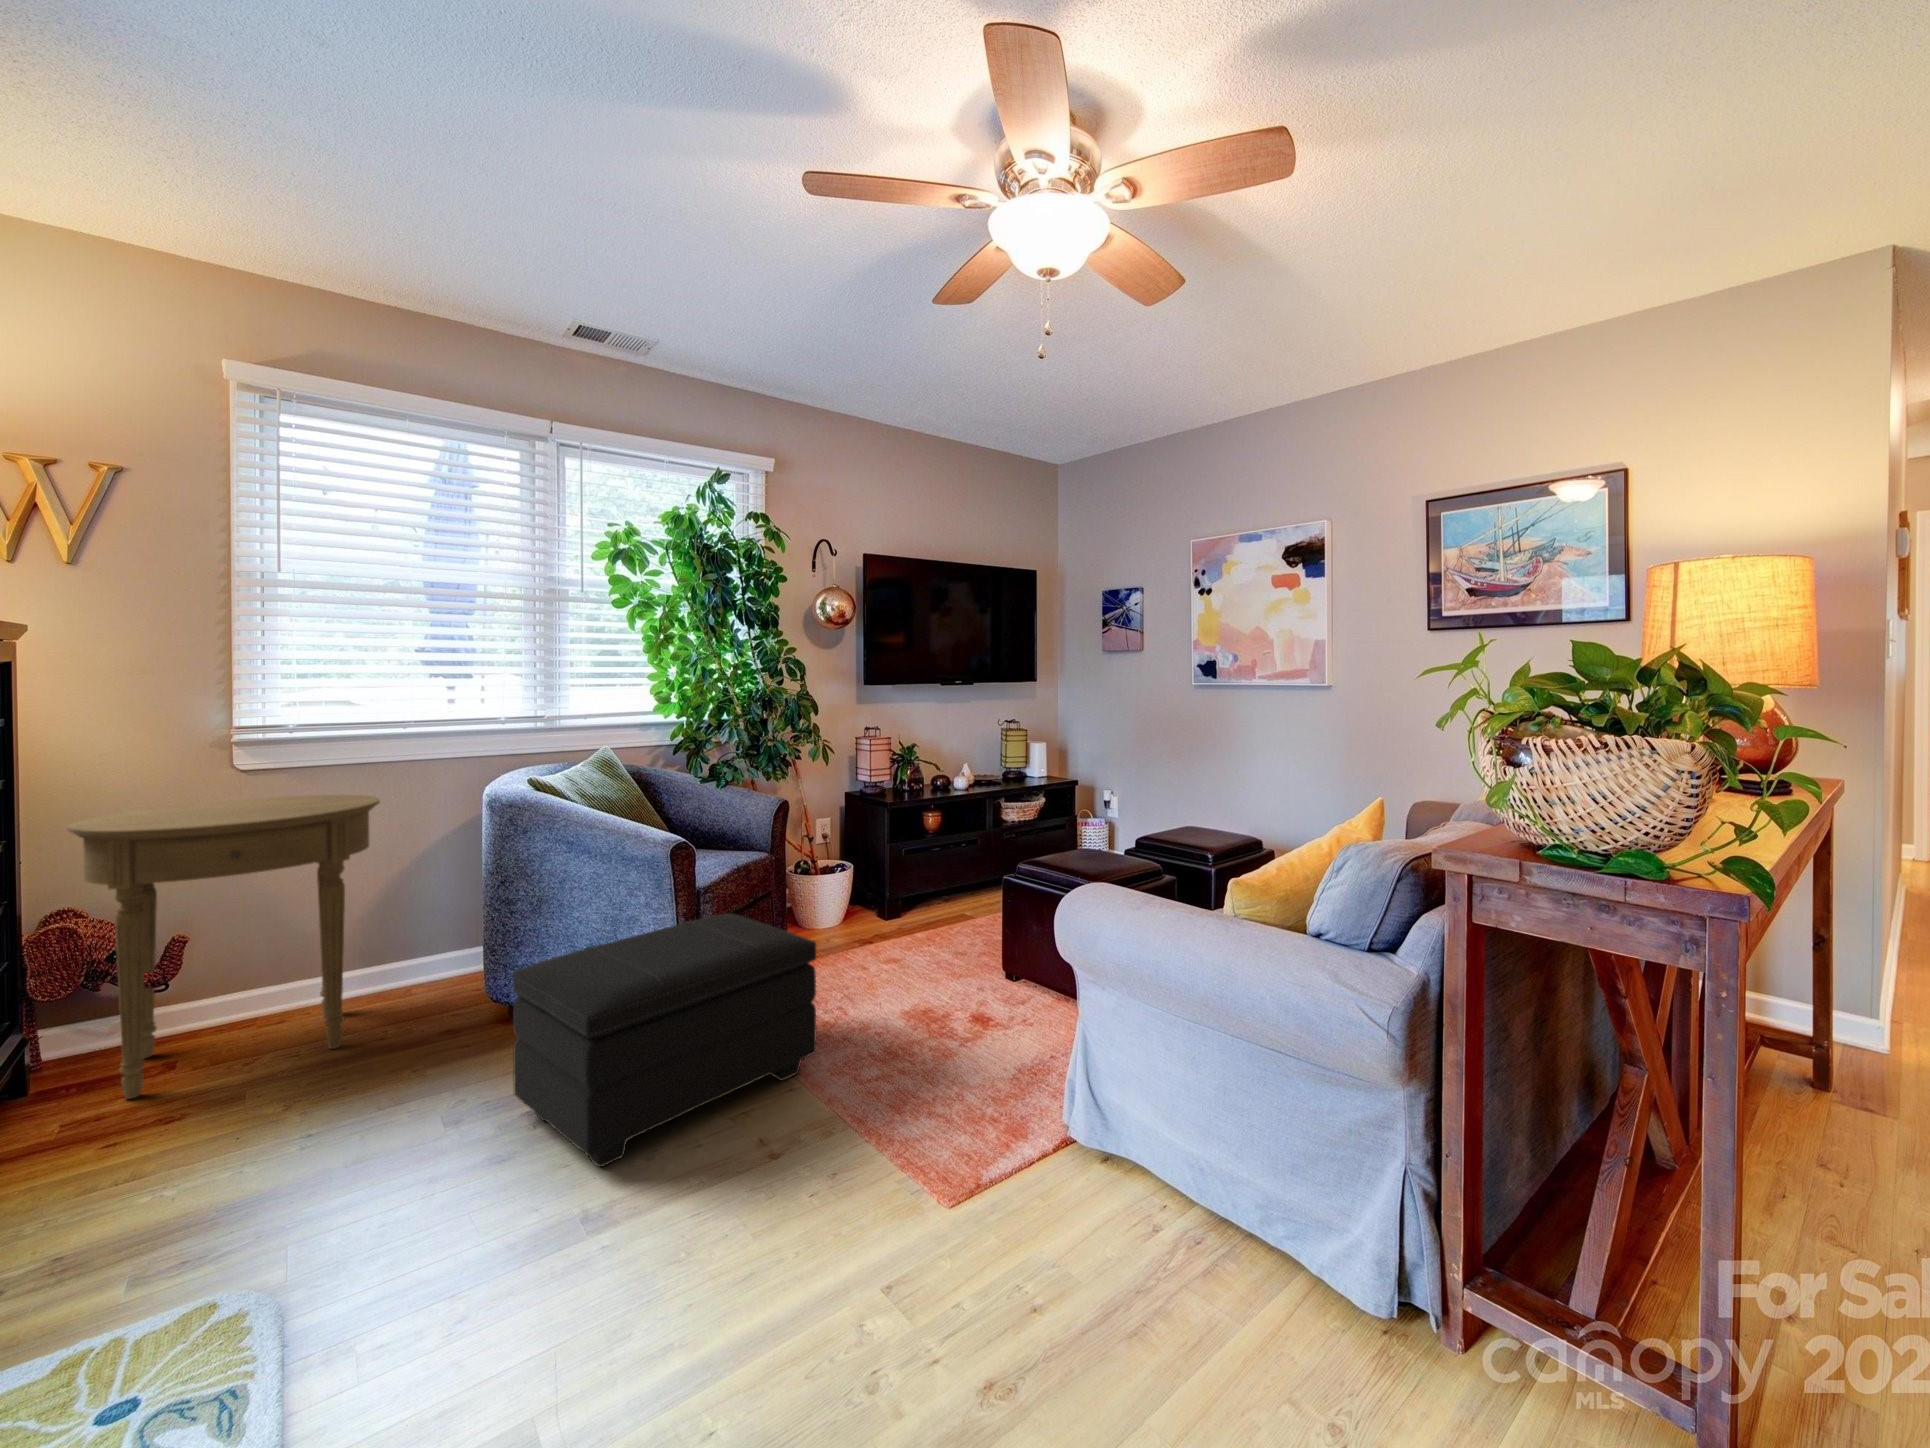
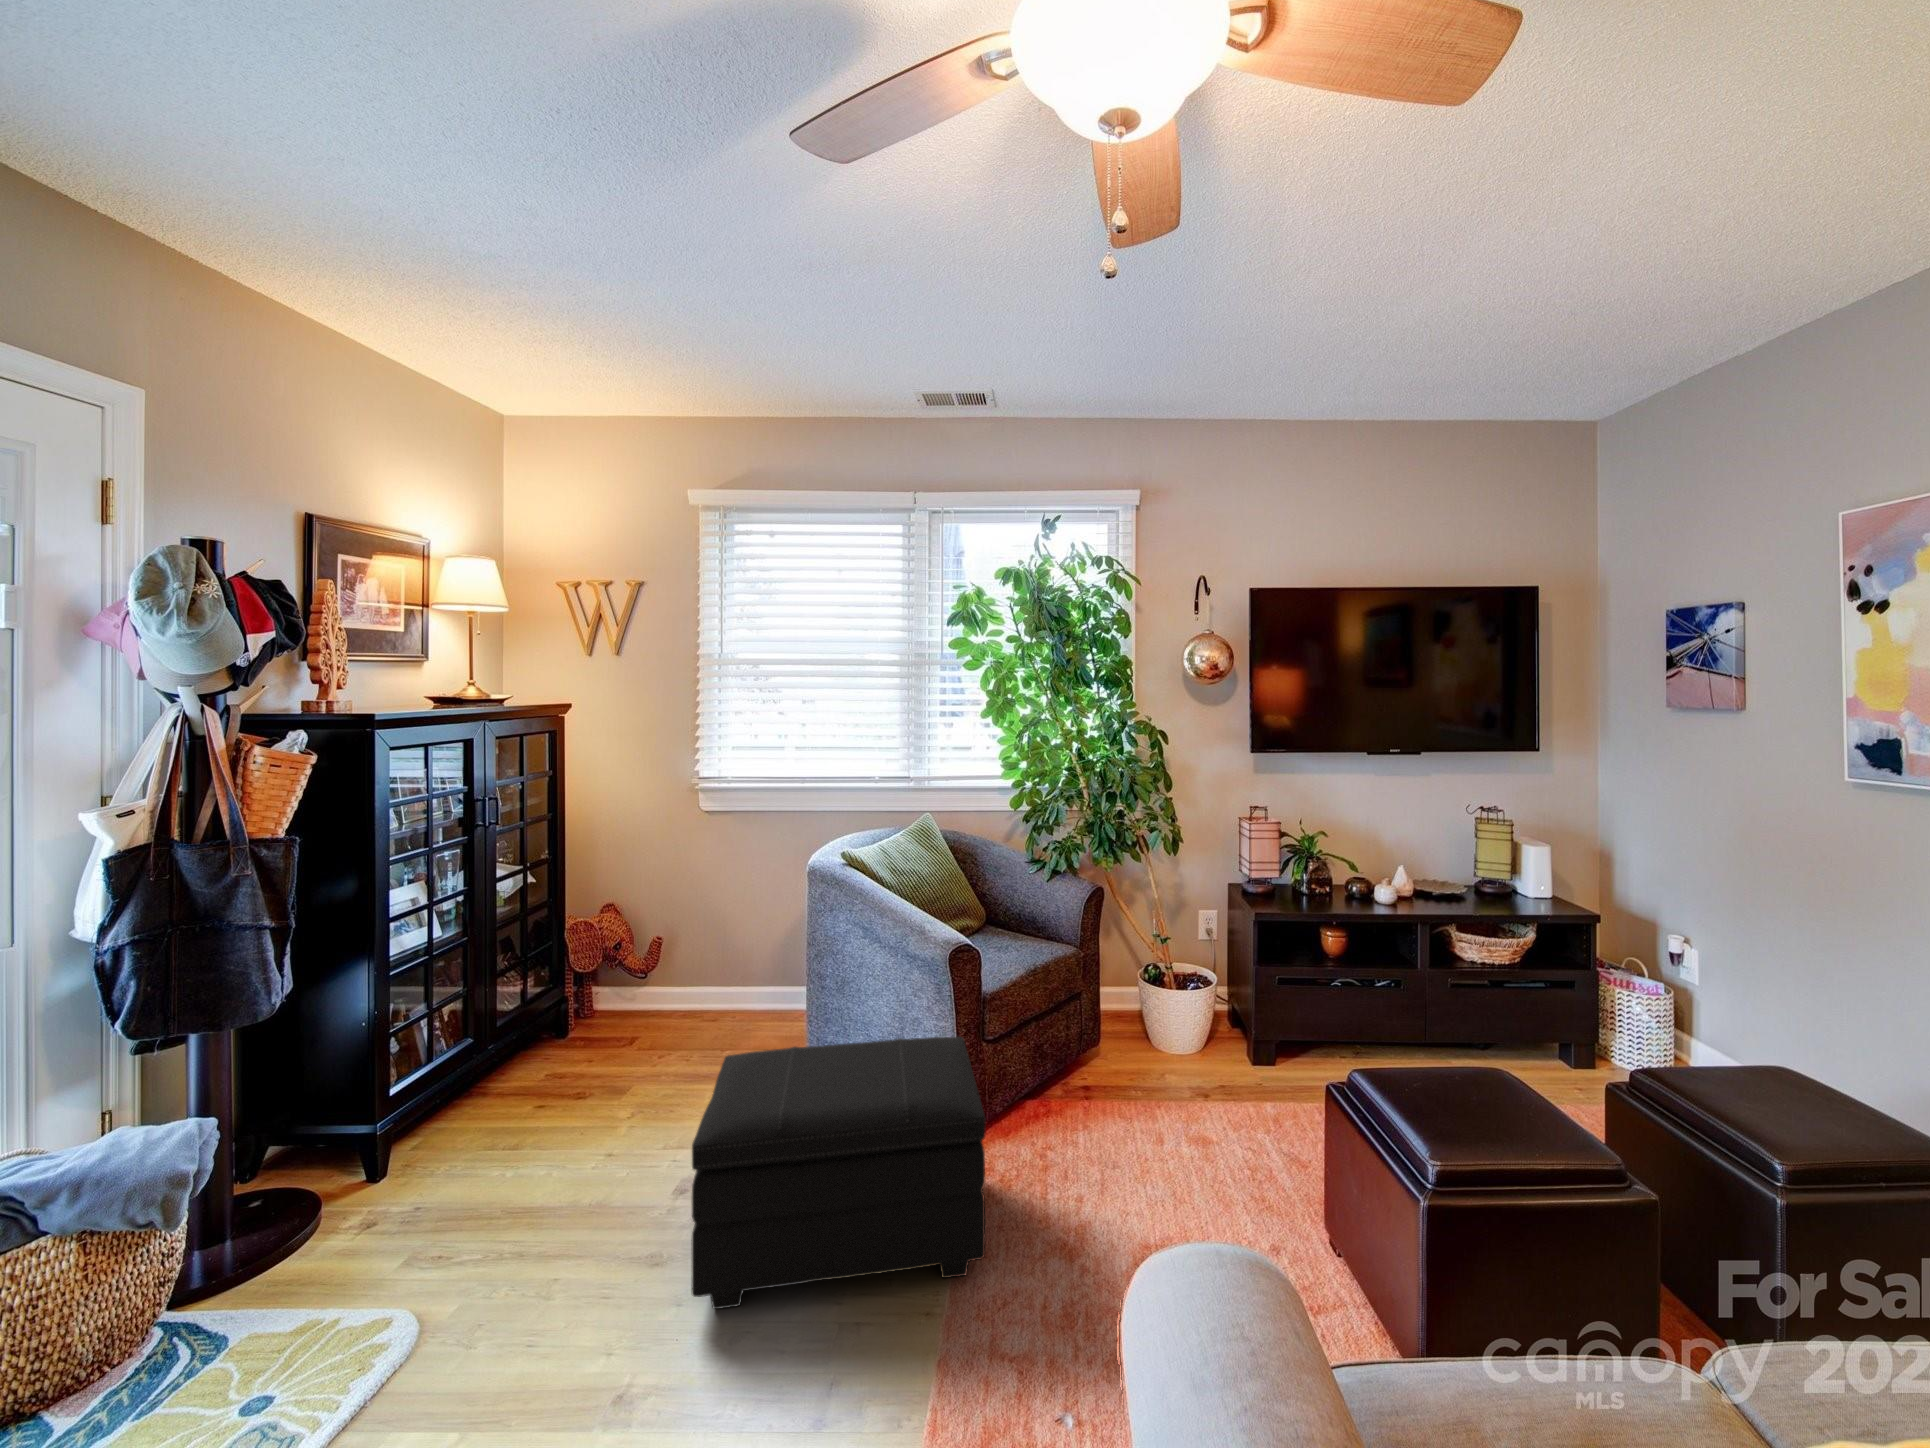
side table: present [67,795,380,1099] -> none [572,835,760,1063]

